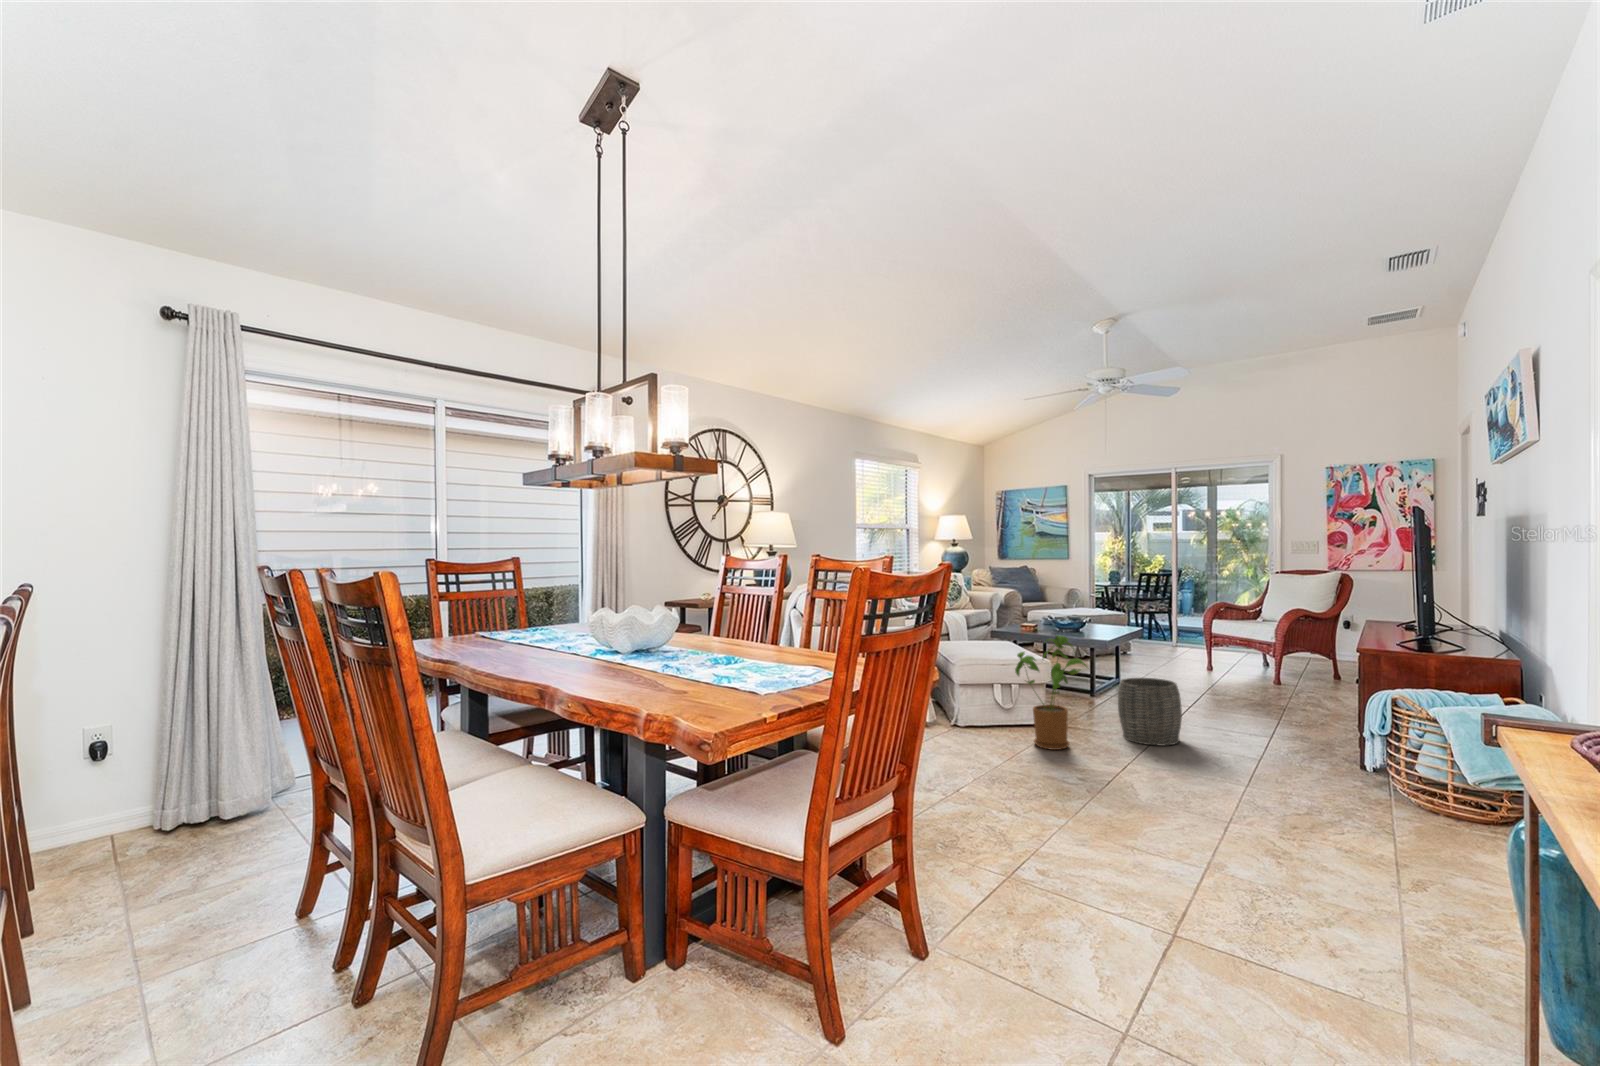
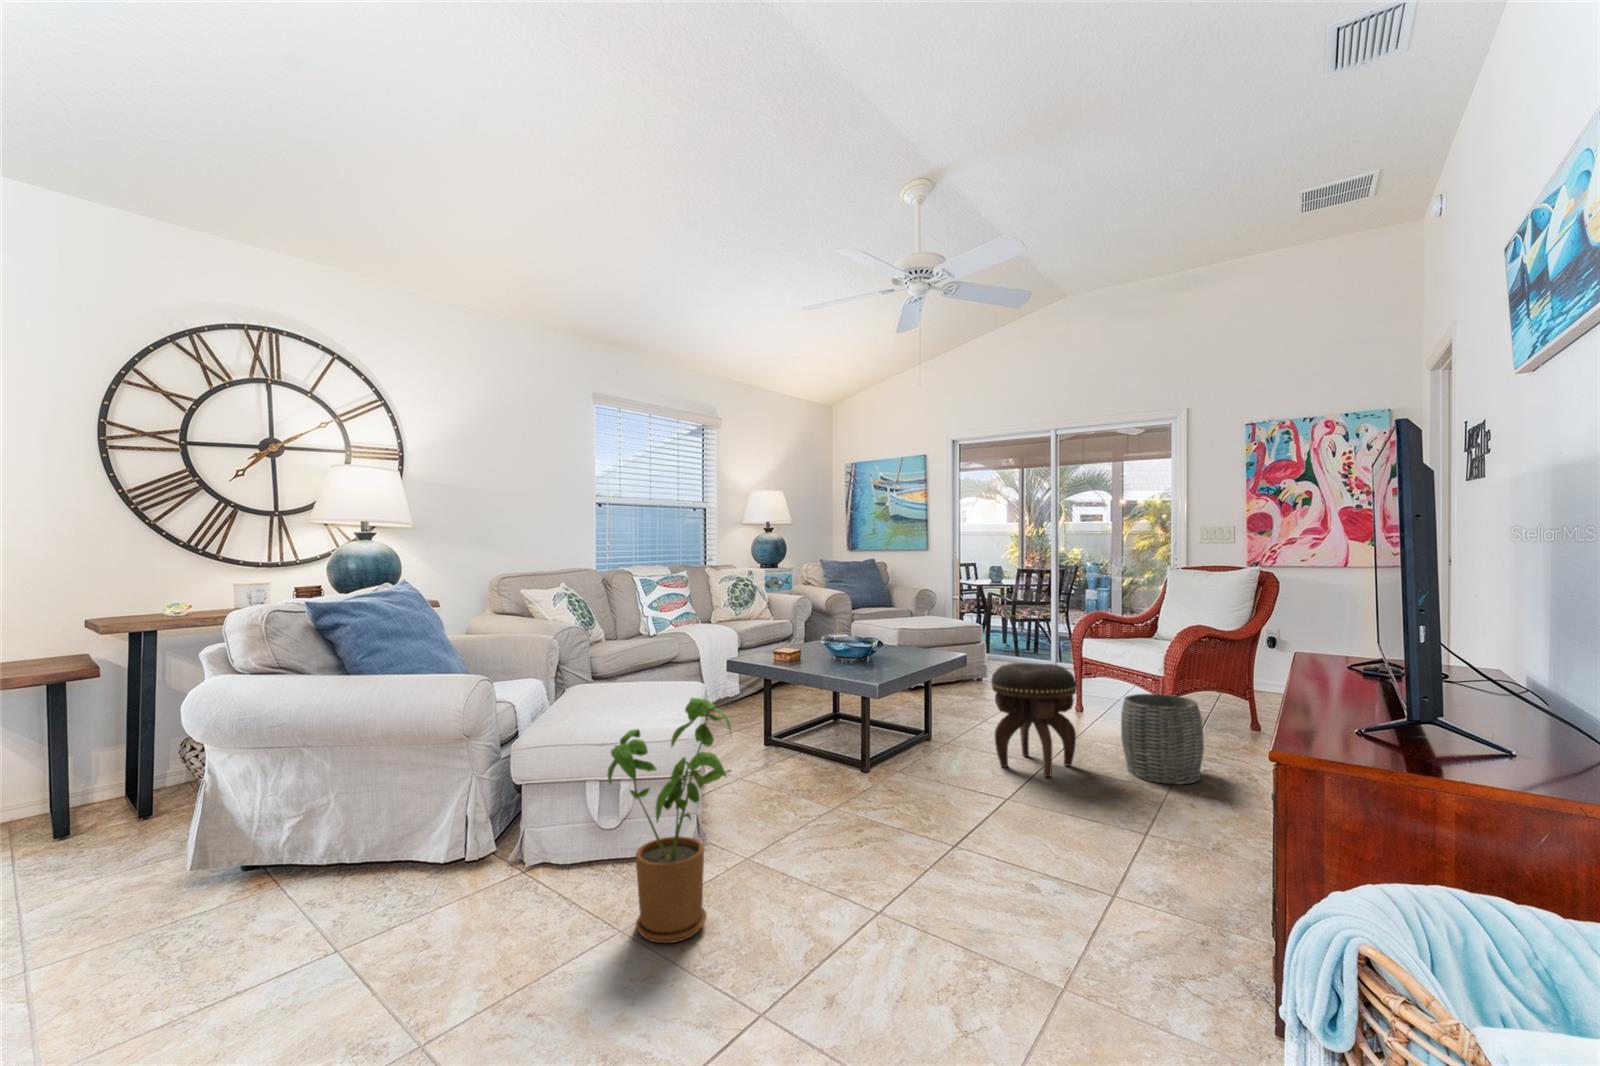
footstool: none [1166,631,1225,699] -> present [991,663,1077,777]
woven basket: present [1118,678,1182,746] -> present [1121,694,1204,784]

